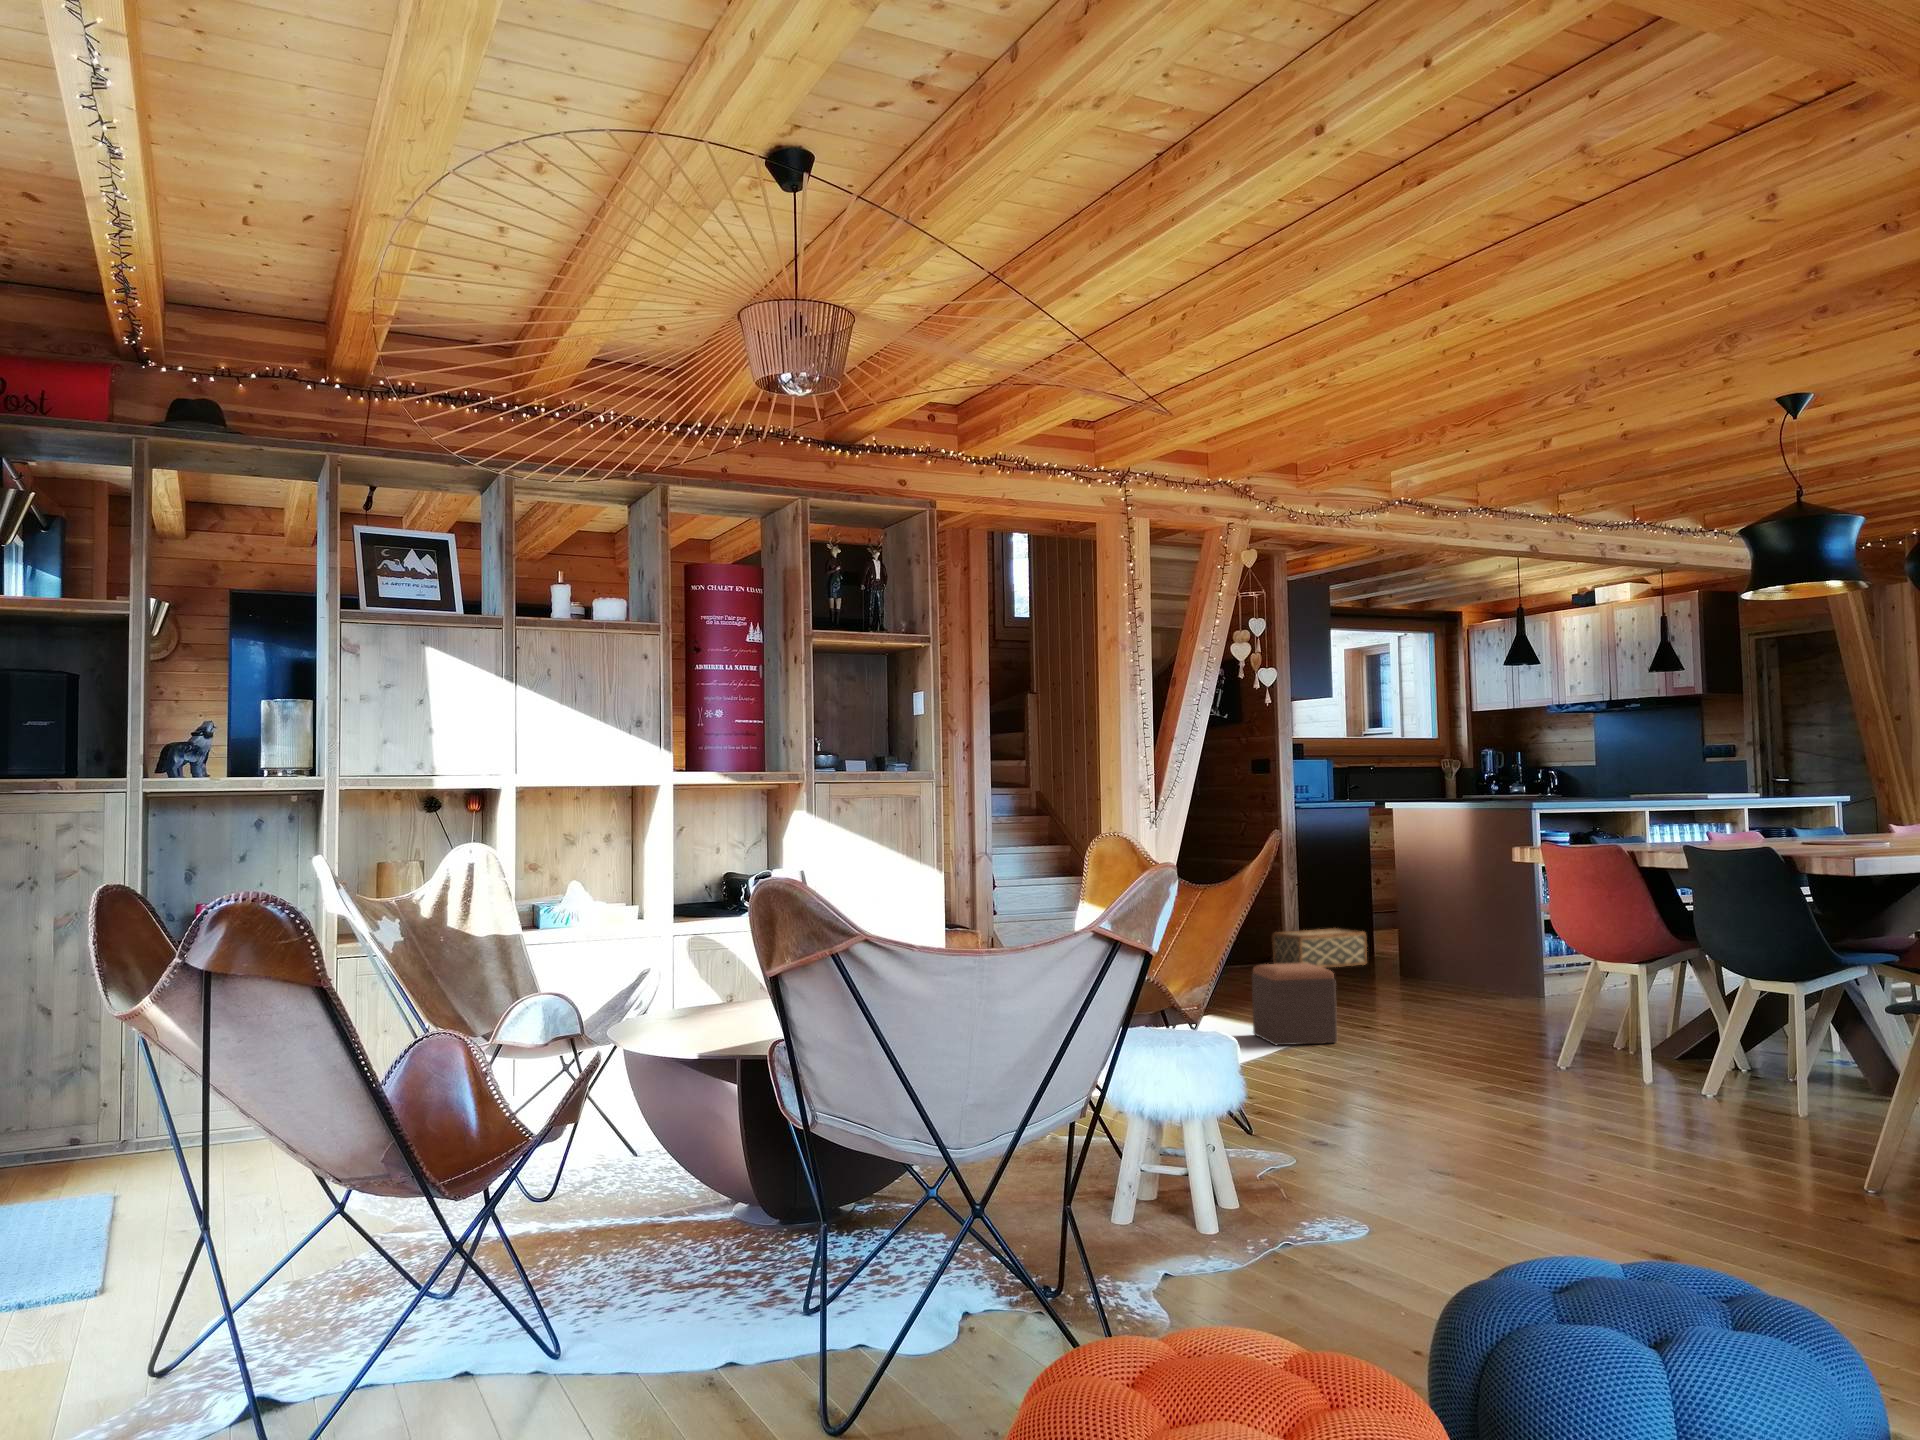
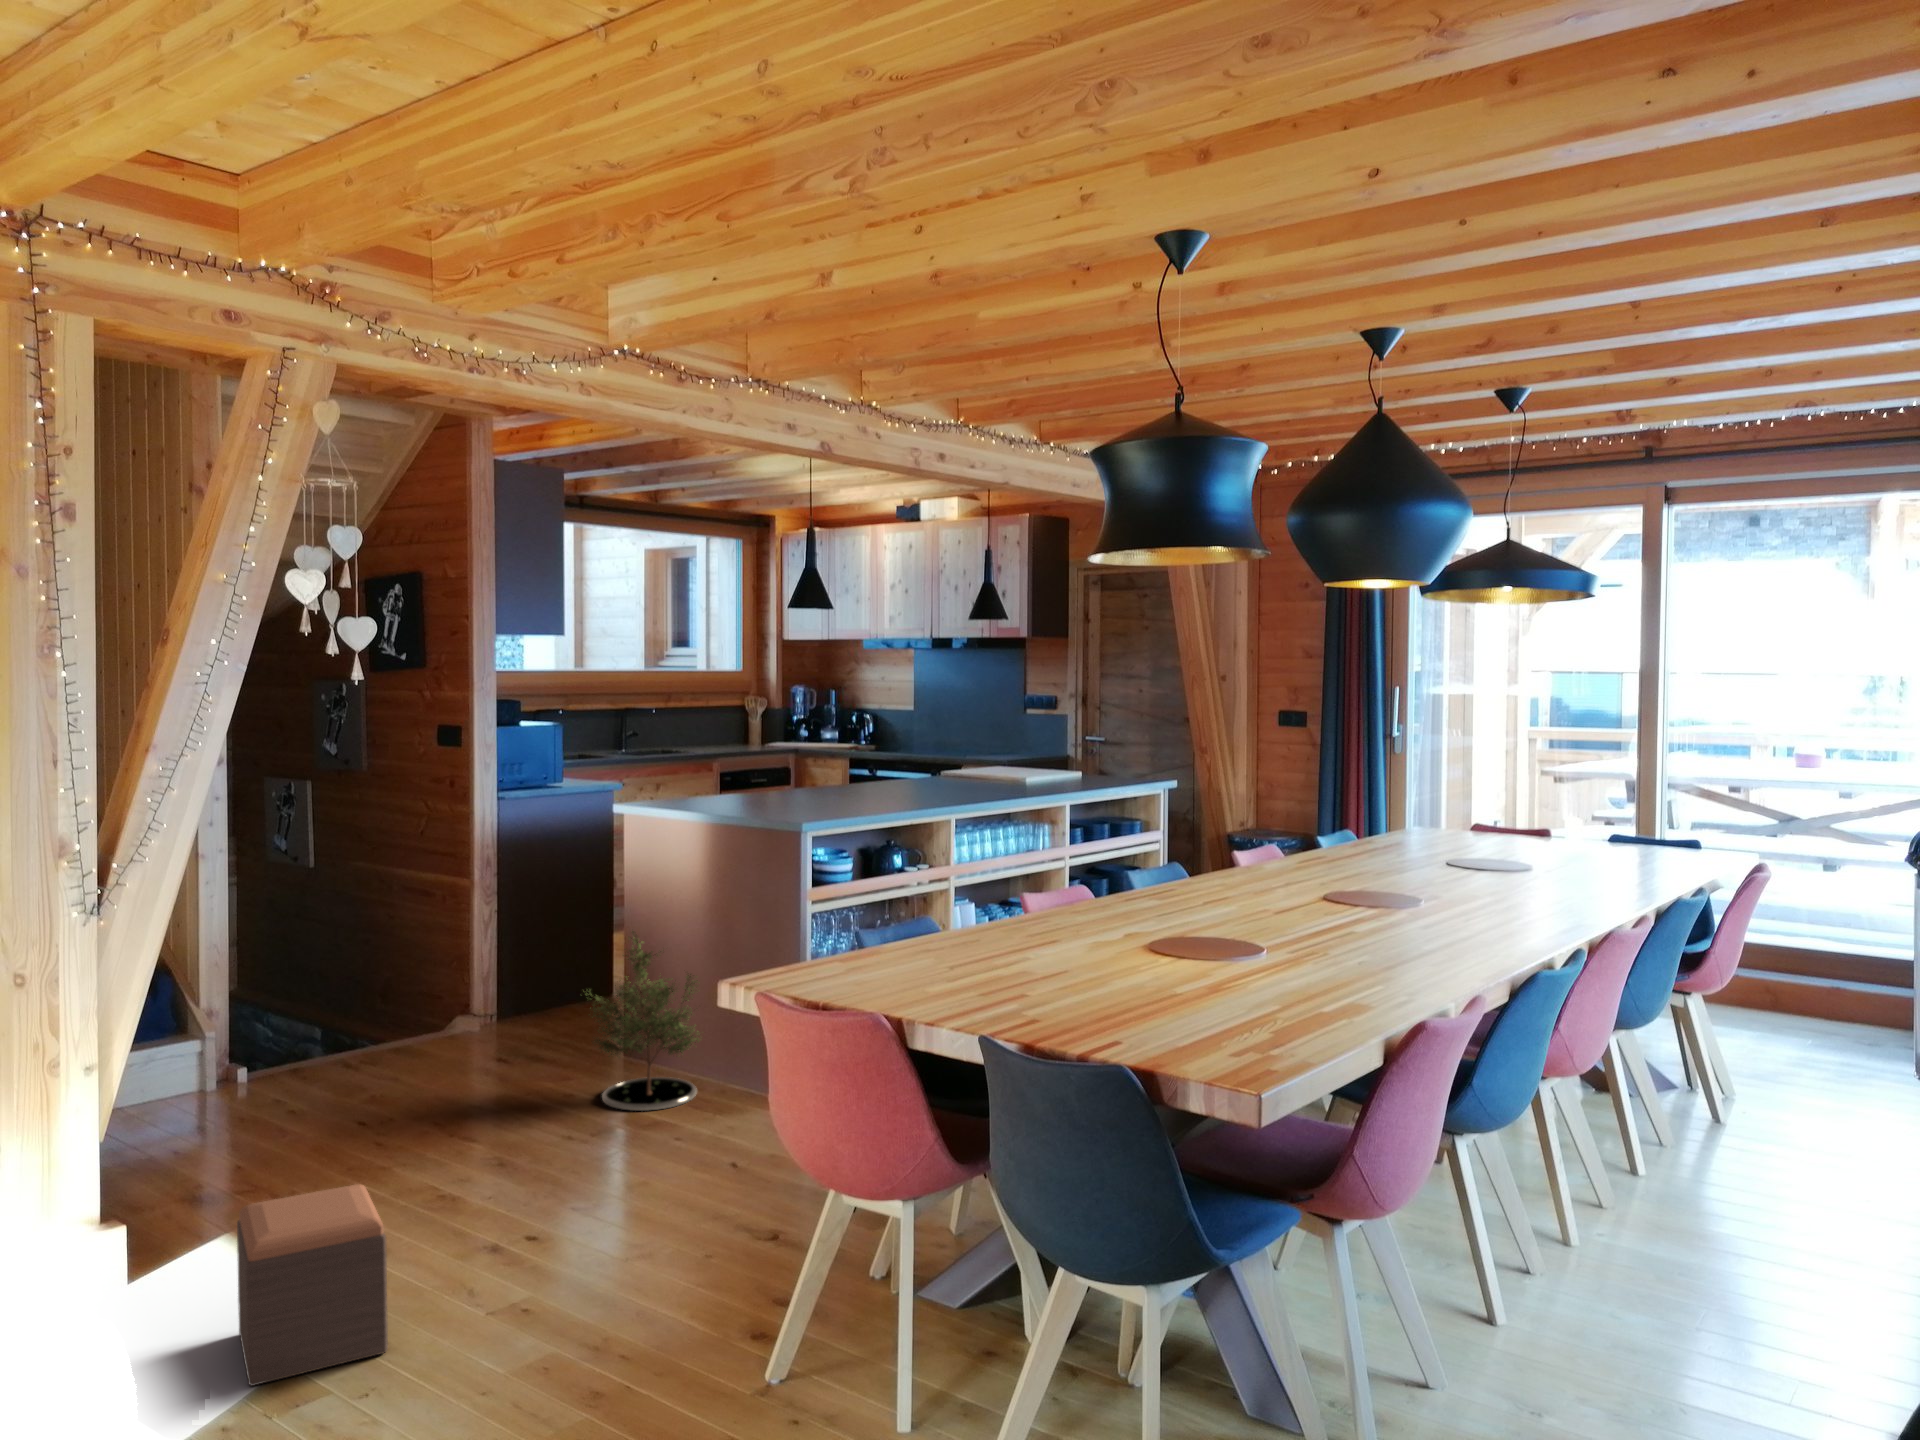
potted tree: none [1384,876,1469,993] -> present [586,931,700,1111]
woven basket: present [1272,928,1367,968] -> none [449,968,589,1045]

